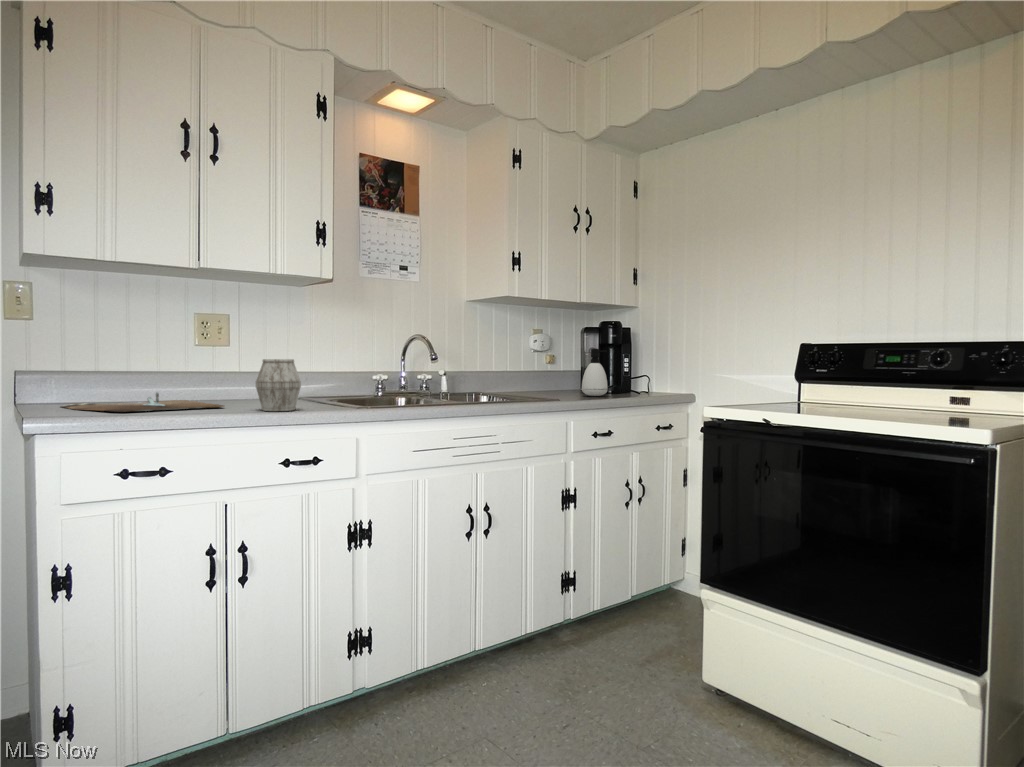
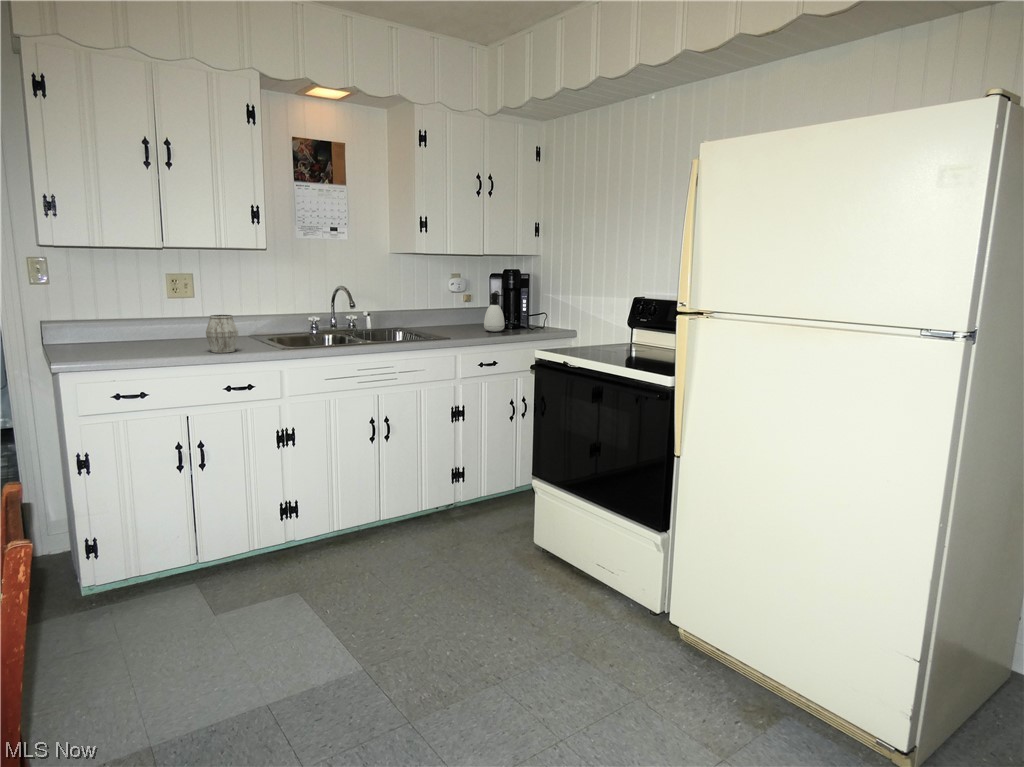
cutting board: present [61,392,224,412] -> none [73,337,187,354]

